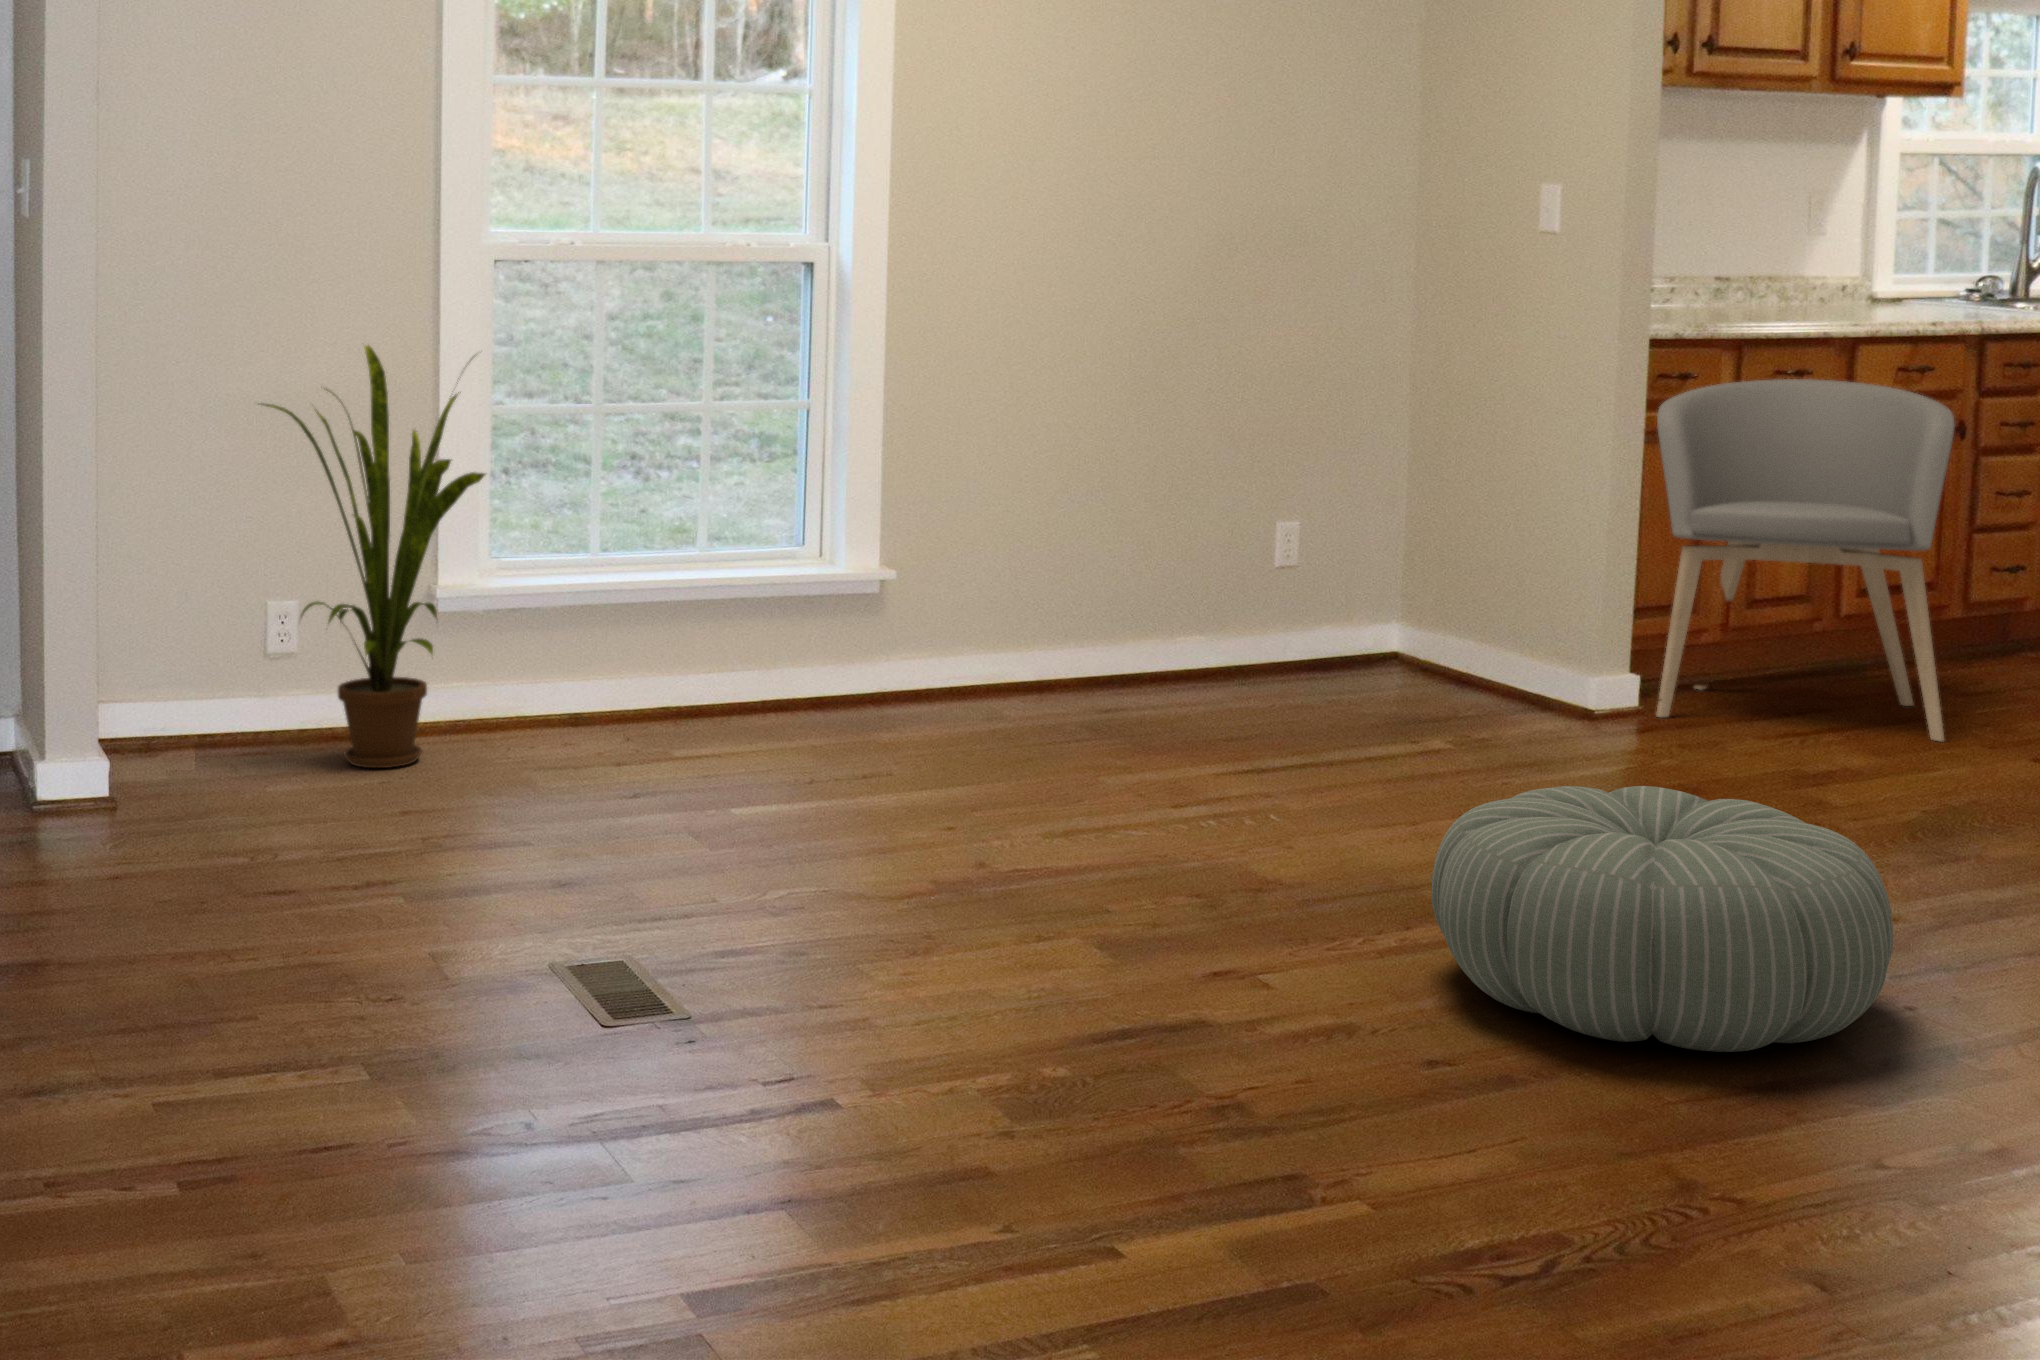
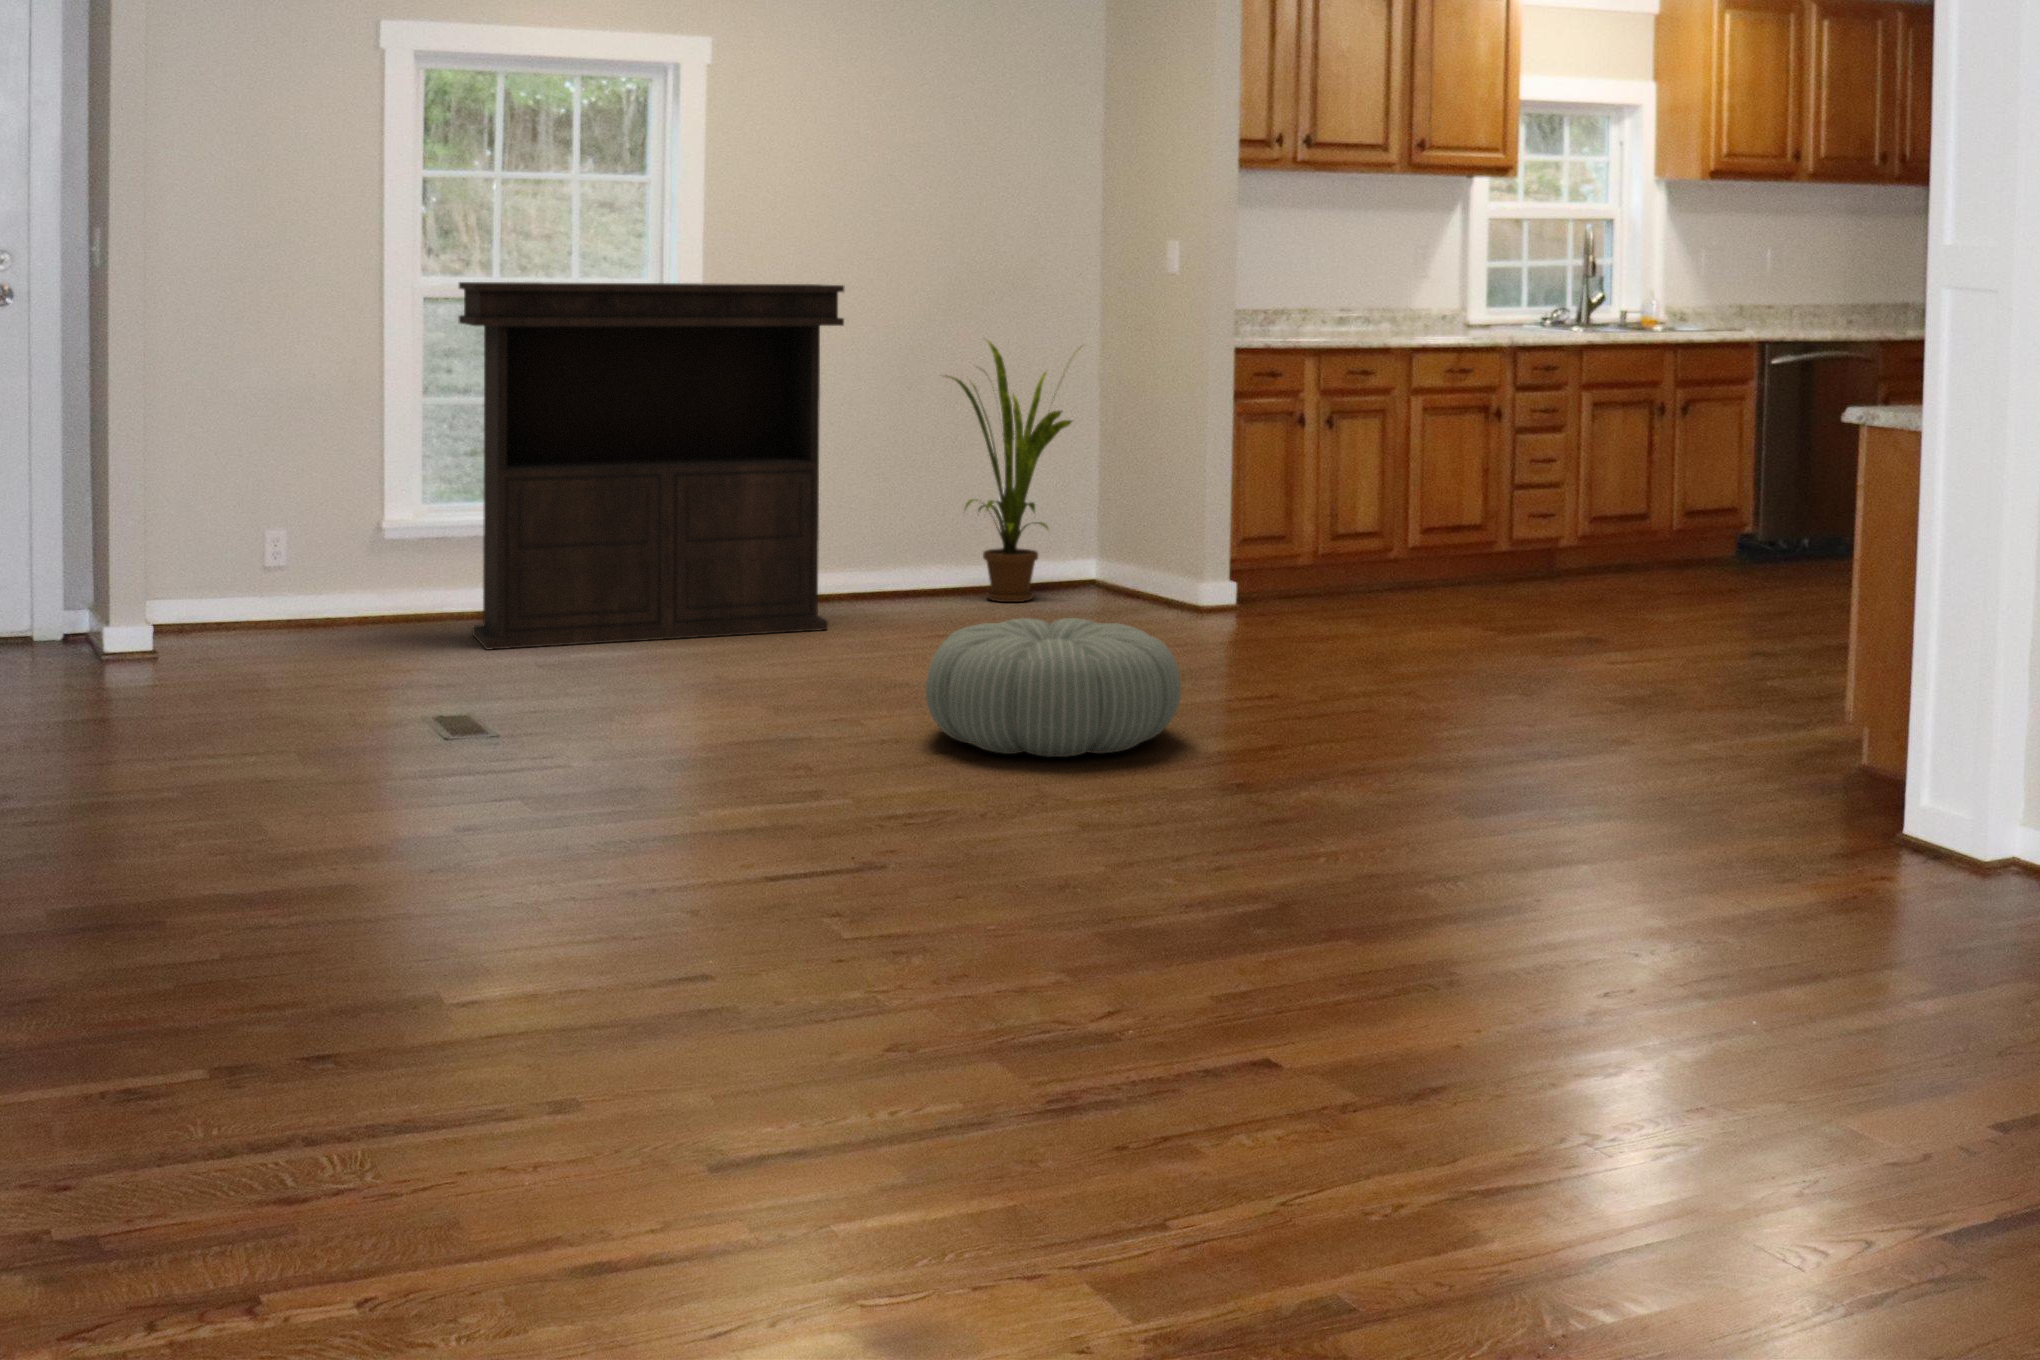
console table: none [575,254,1117,784] -> present [459,282,845,650]
house plant: present [258,346,485,768] -> present [946,341,1082,602]
armchair: present [1656,379,1955,741] -> none [1237,379,1432,625]

